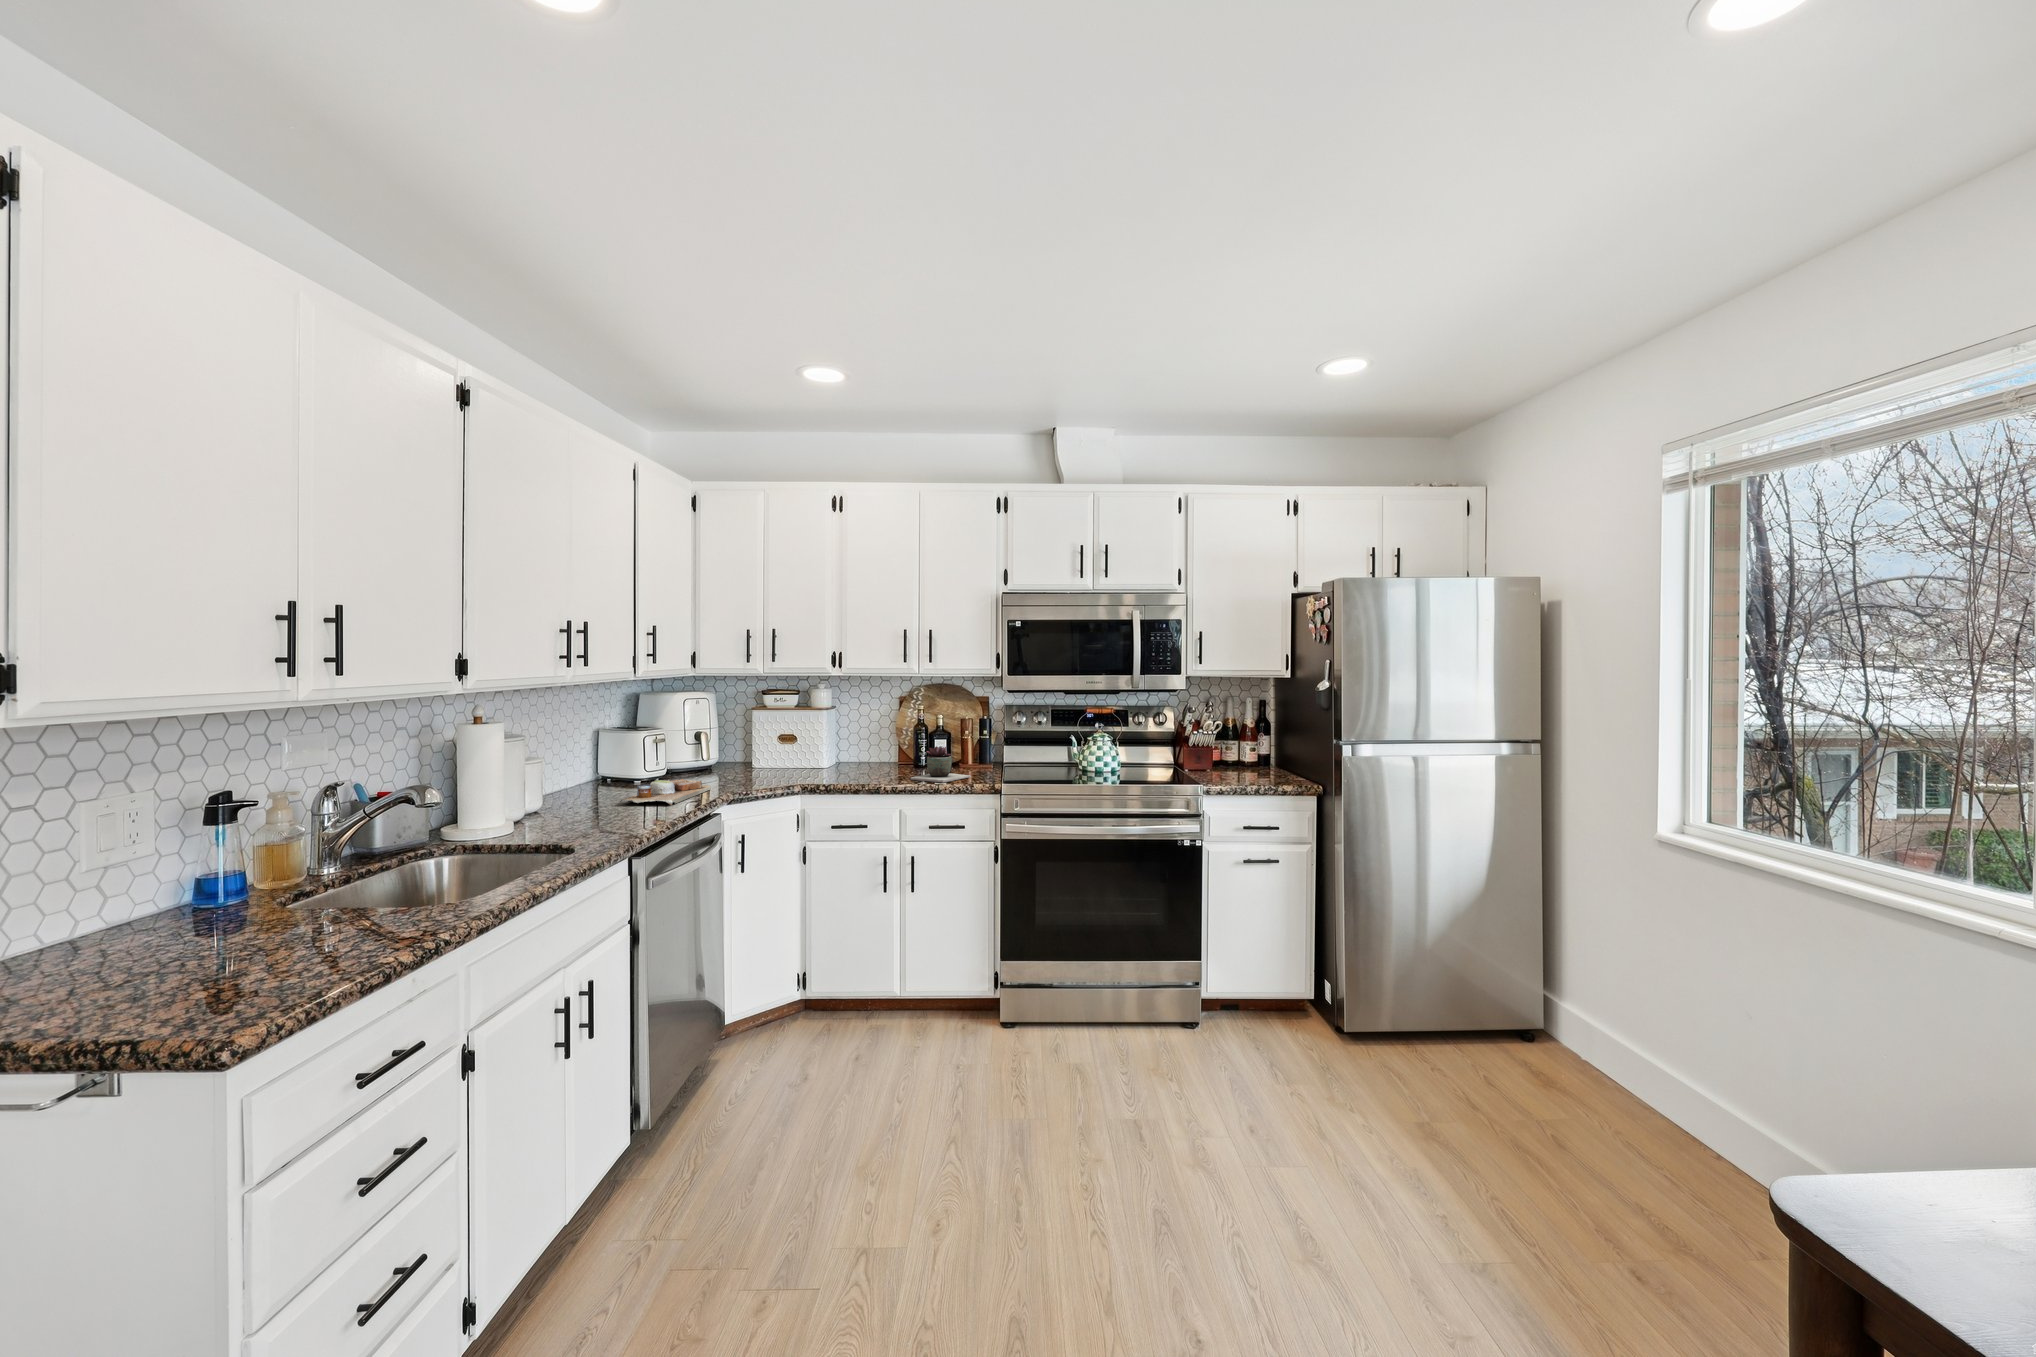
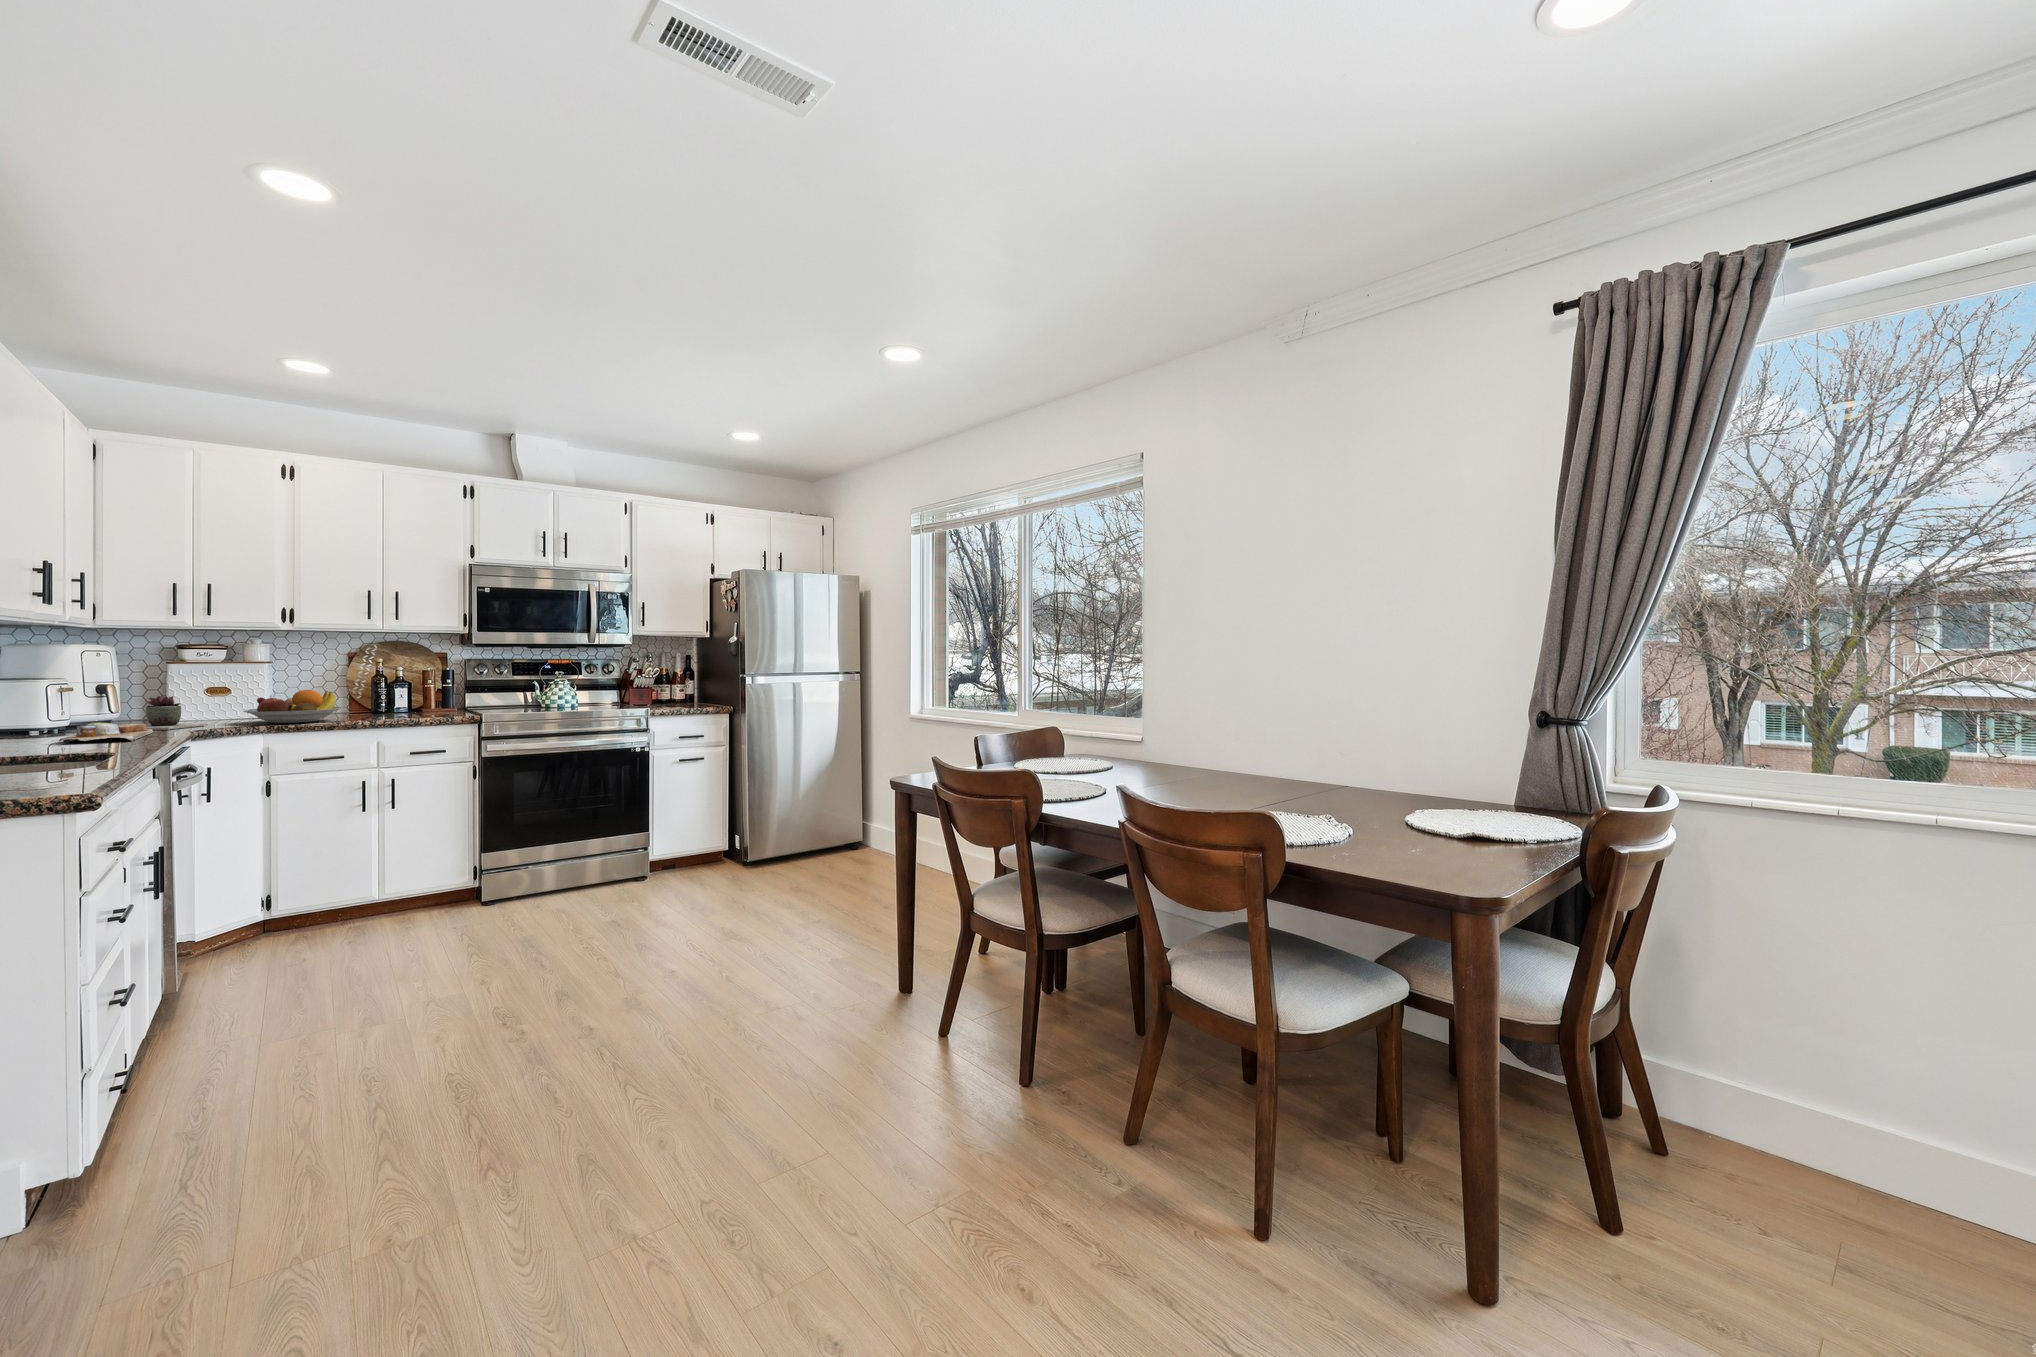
fruit bowl: none [795,743,878,780] -> present [244,690,342,723]
succulent plant: present [911,746,971,782] -> present [146,696,208,730]

